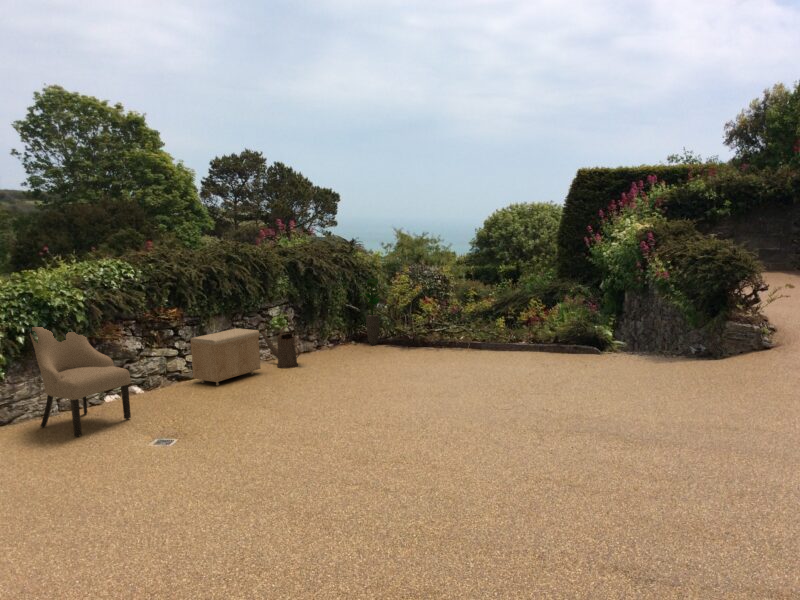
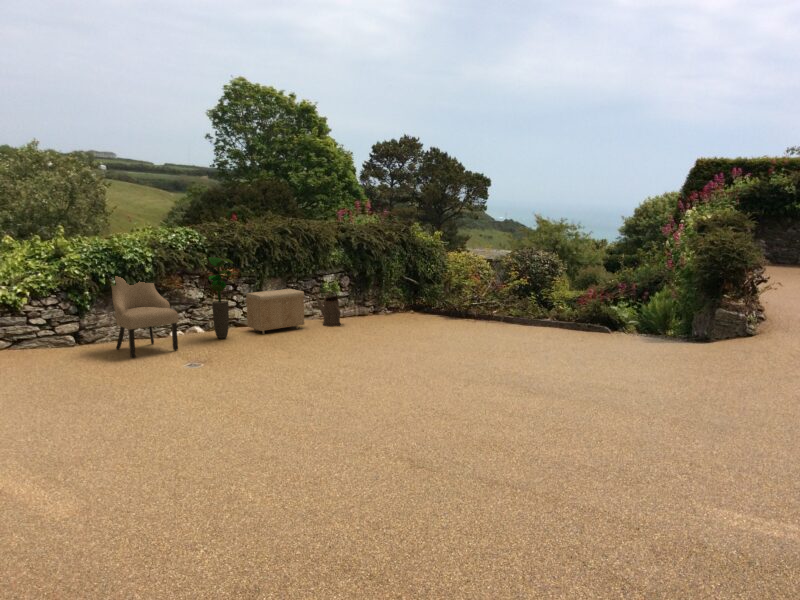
potted plant: present [360,279,385,345] -> present [205,257,236,339]

